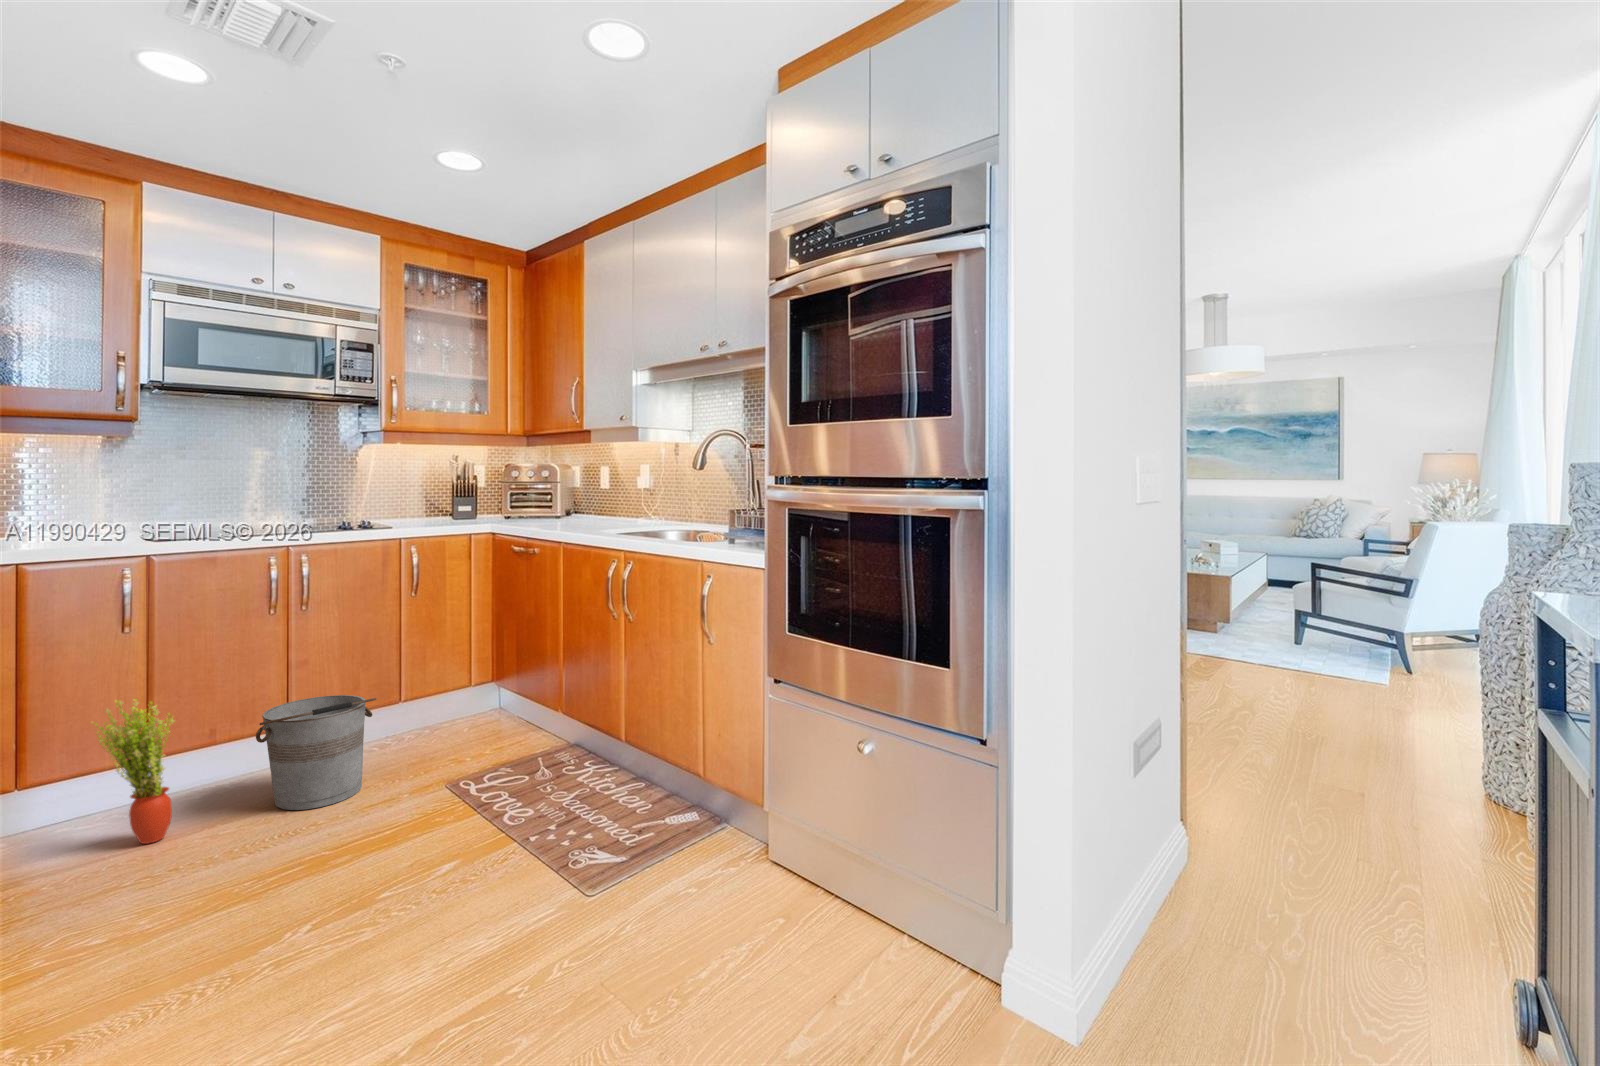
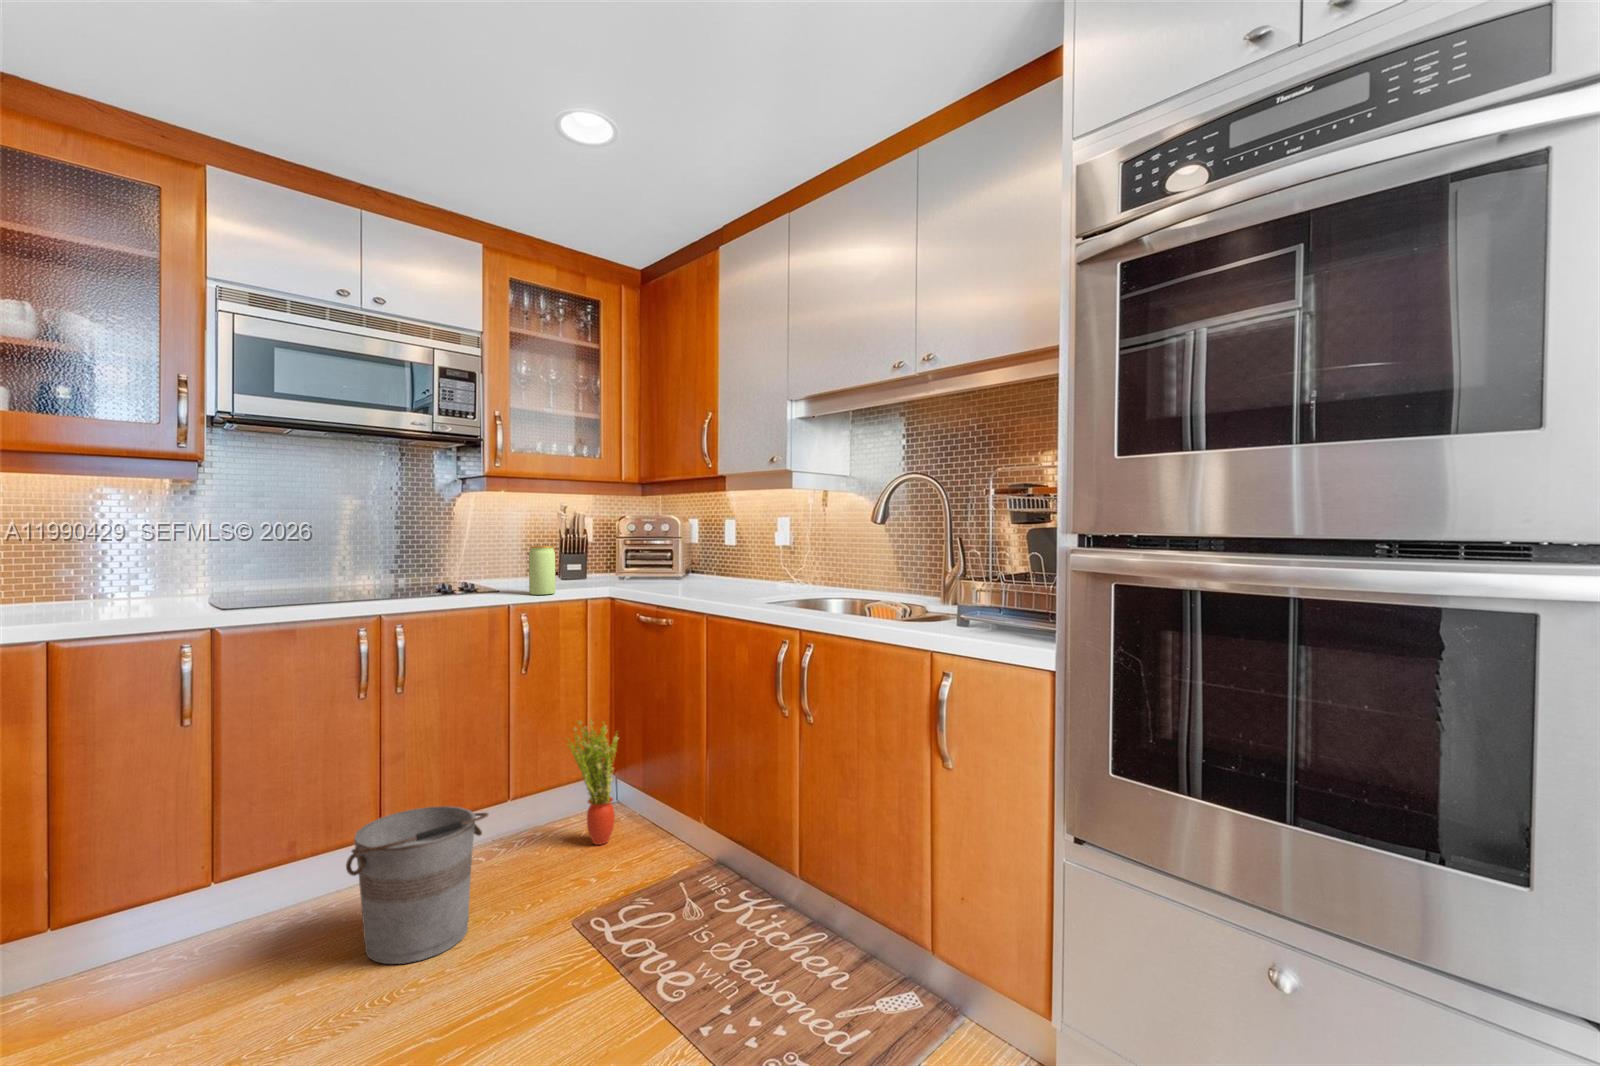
jar: none [420,490,443,530] -> present [529,546,556,595]
potted plant: present [96,698,174,844] -> present [568,720,619,845]

